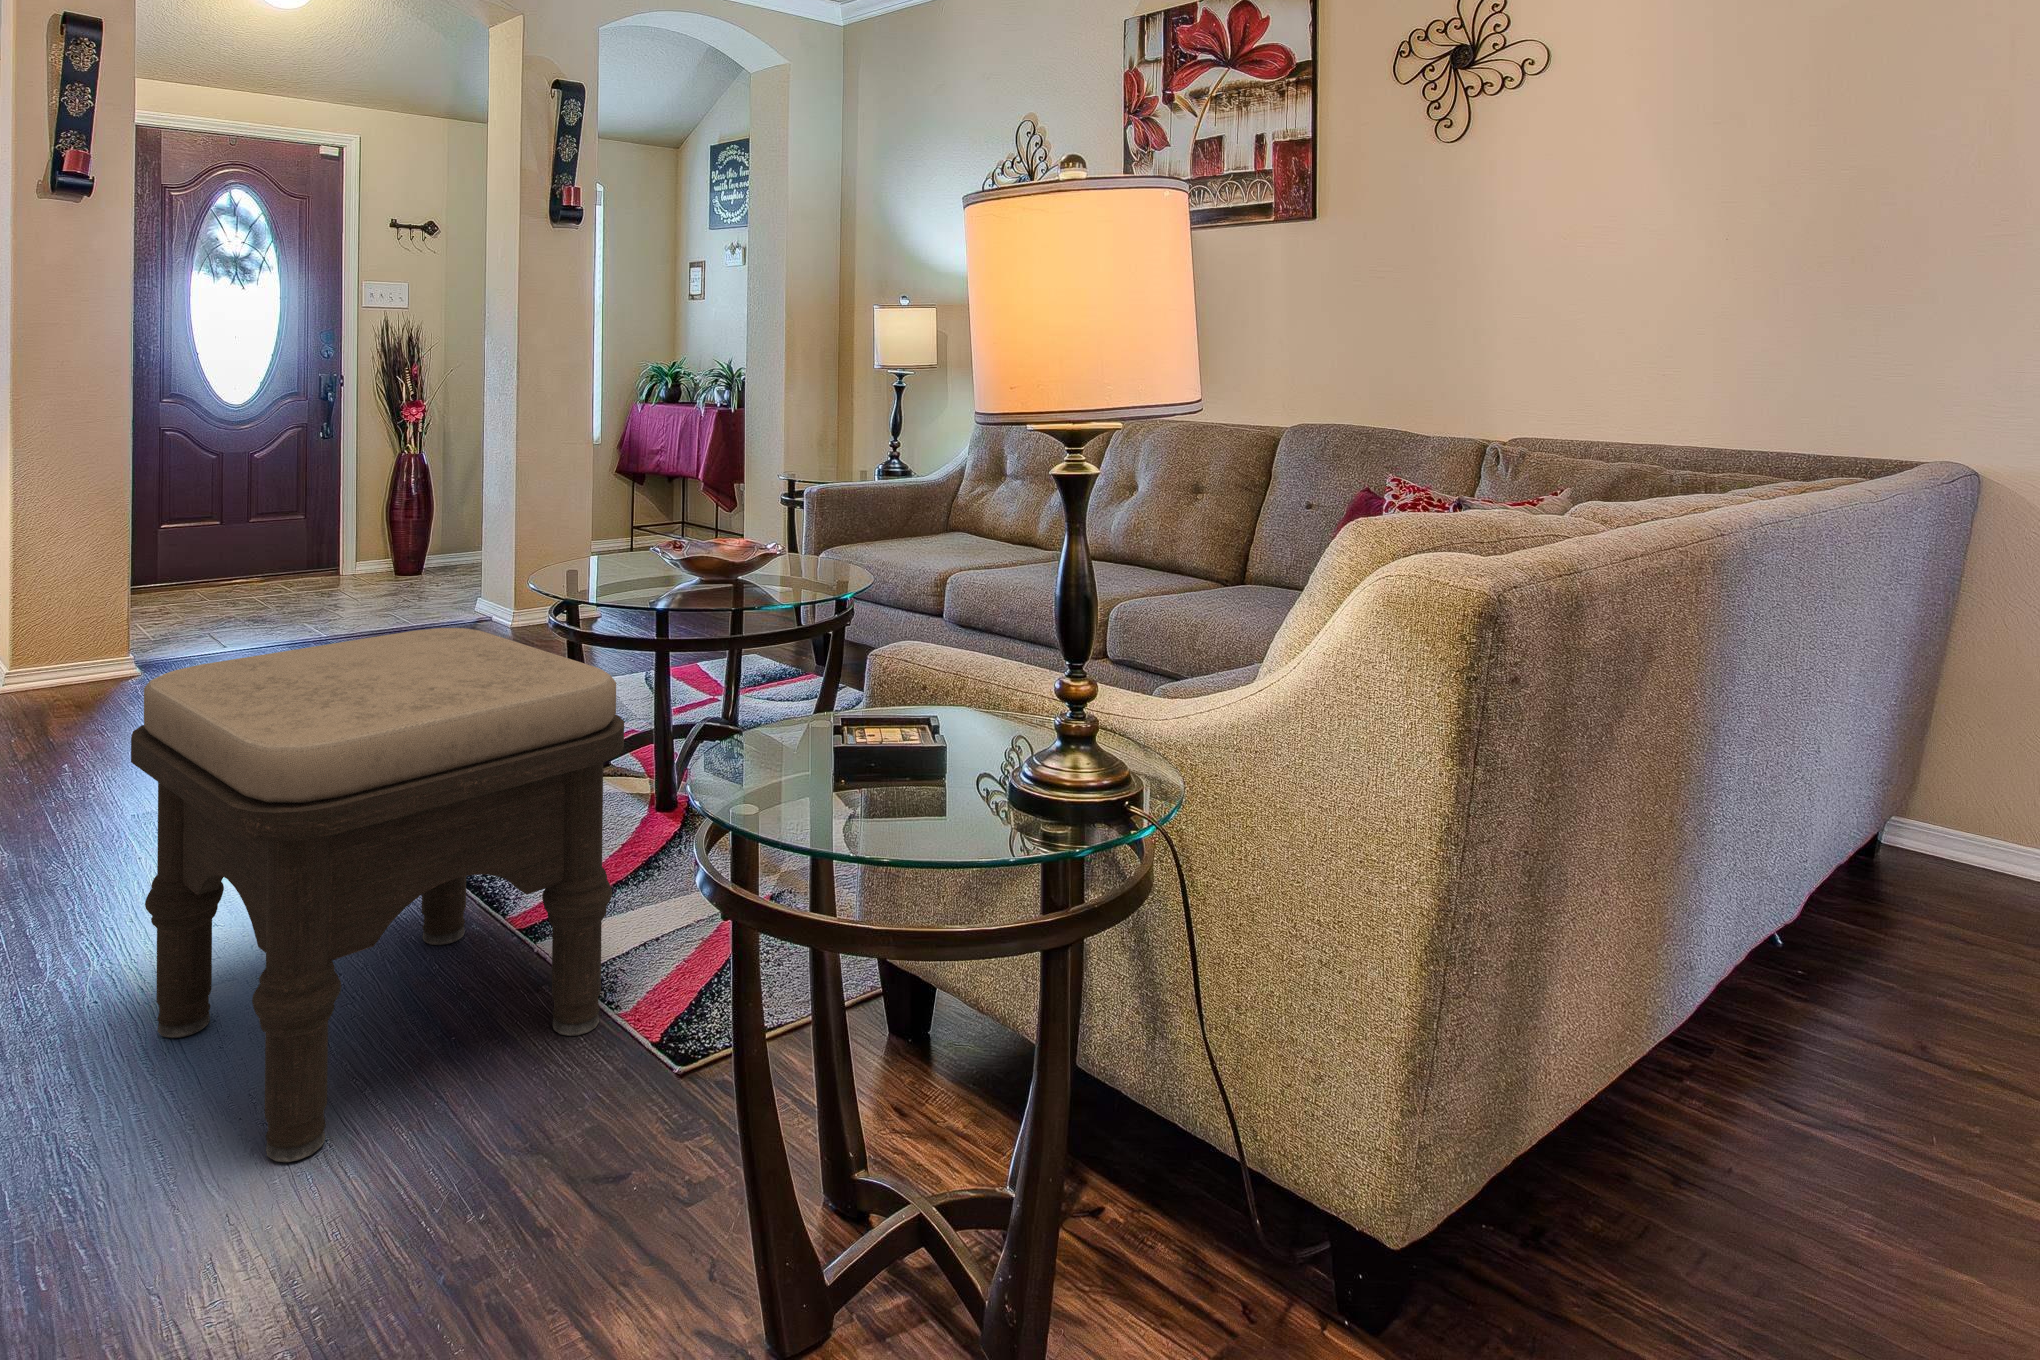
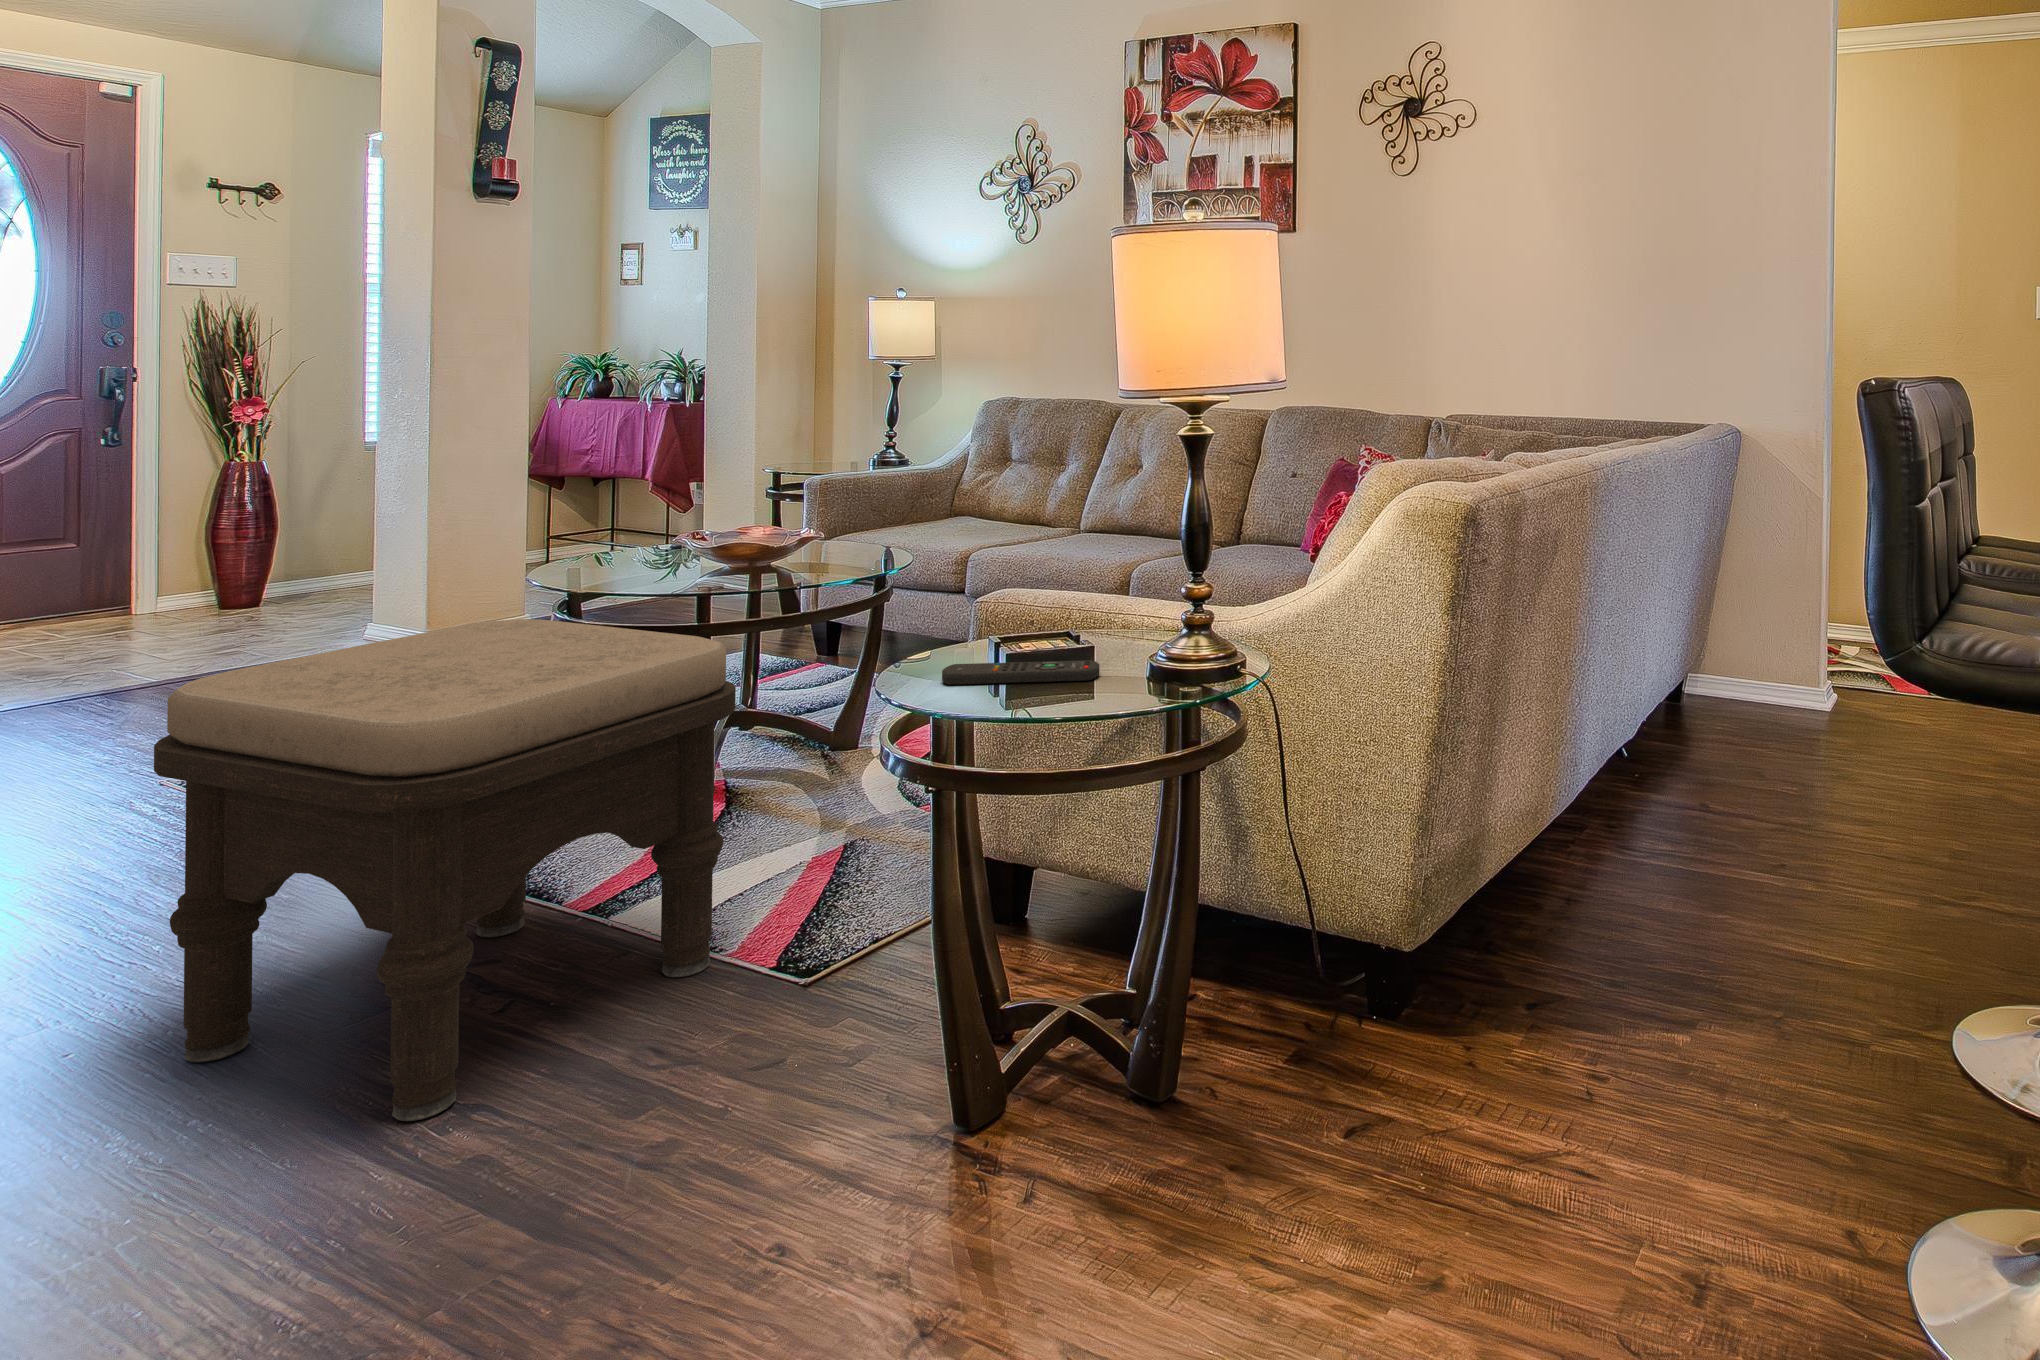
remote control: none [777,746,965,790] -> present [942,660,1100,685]

